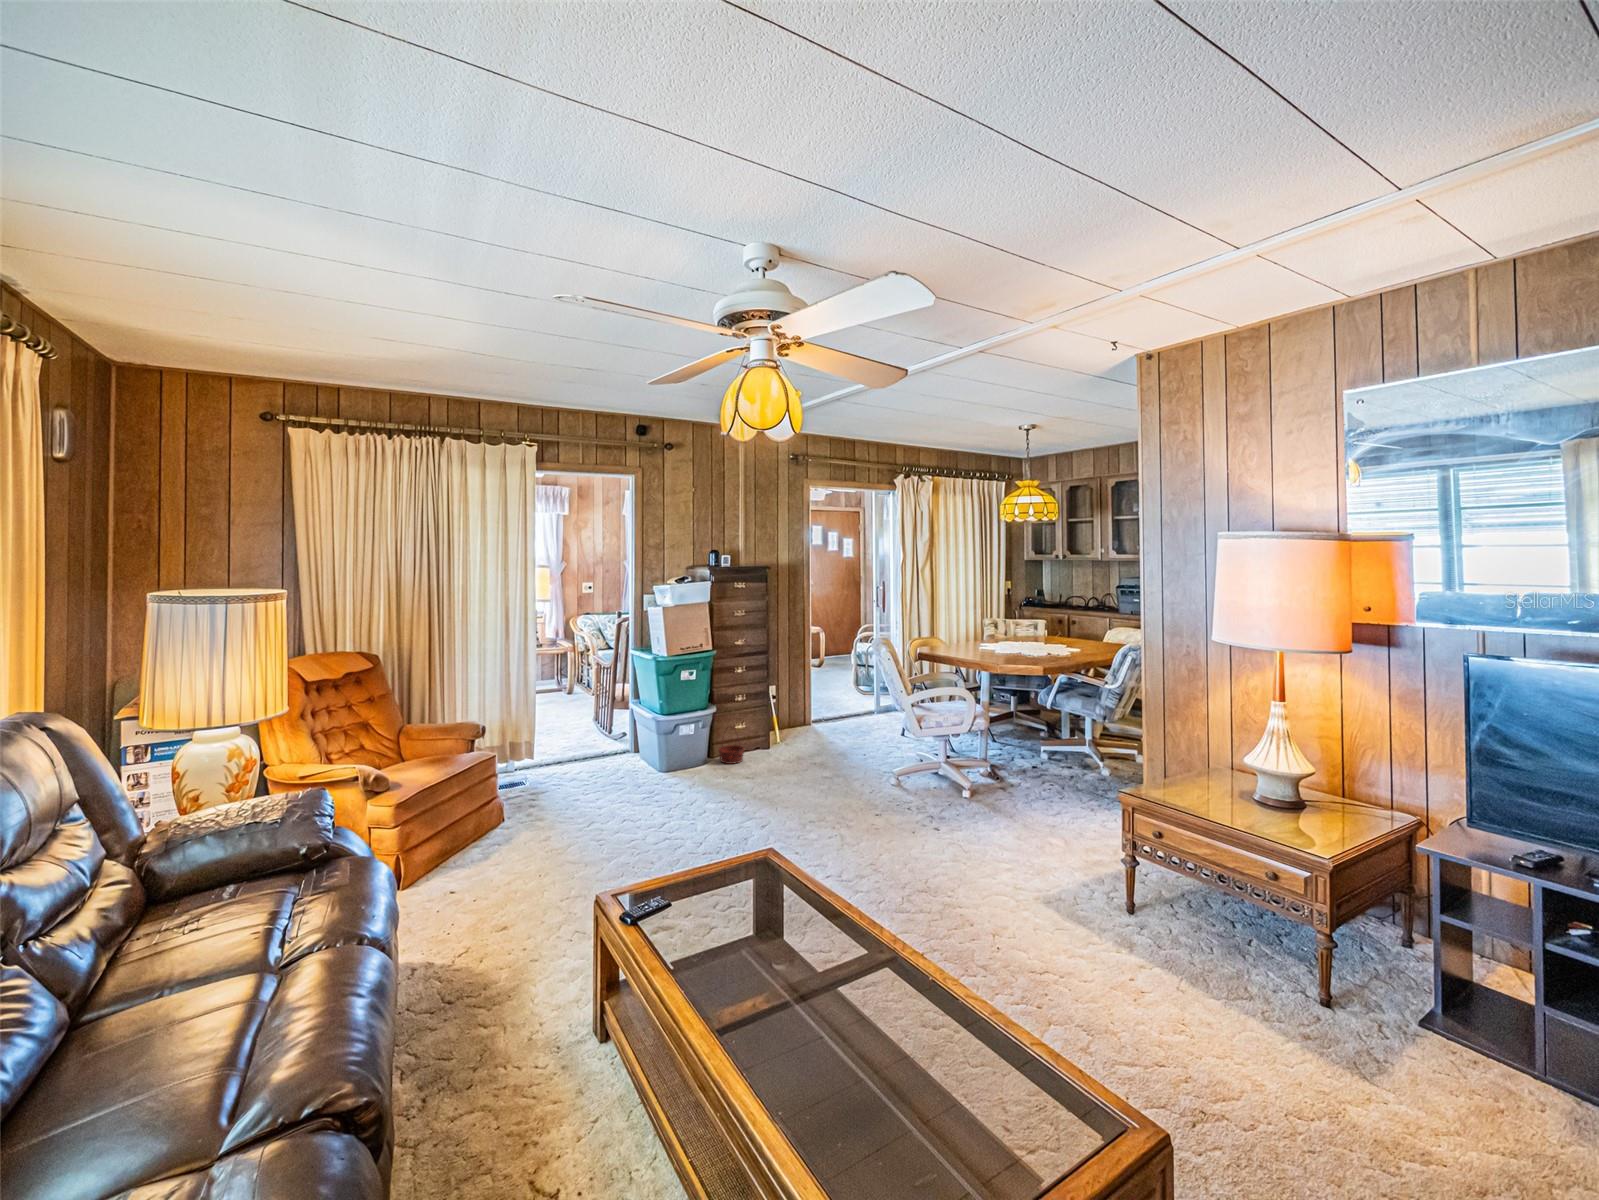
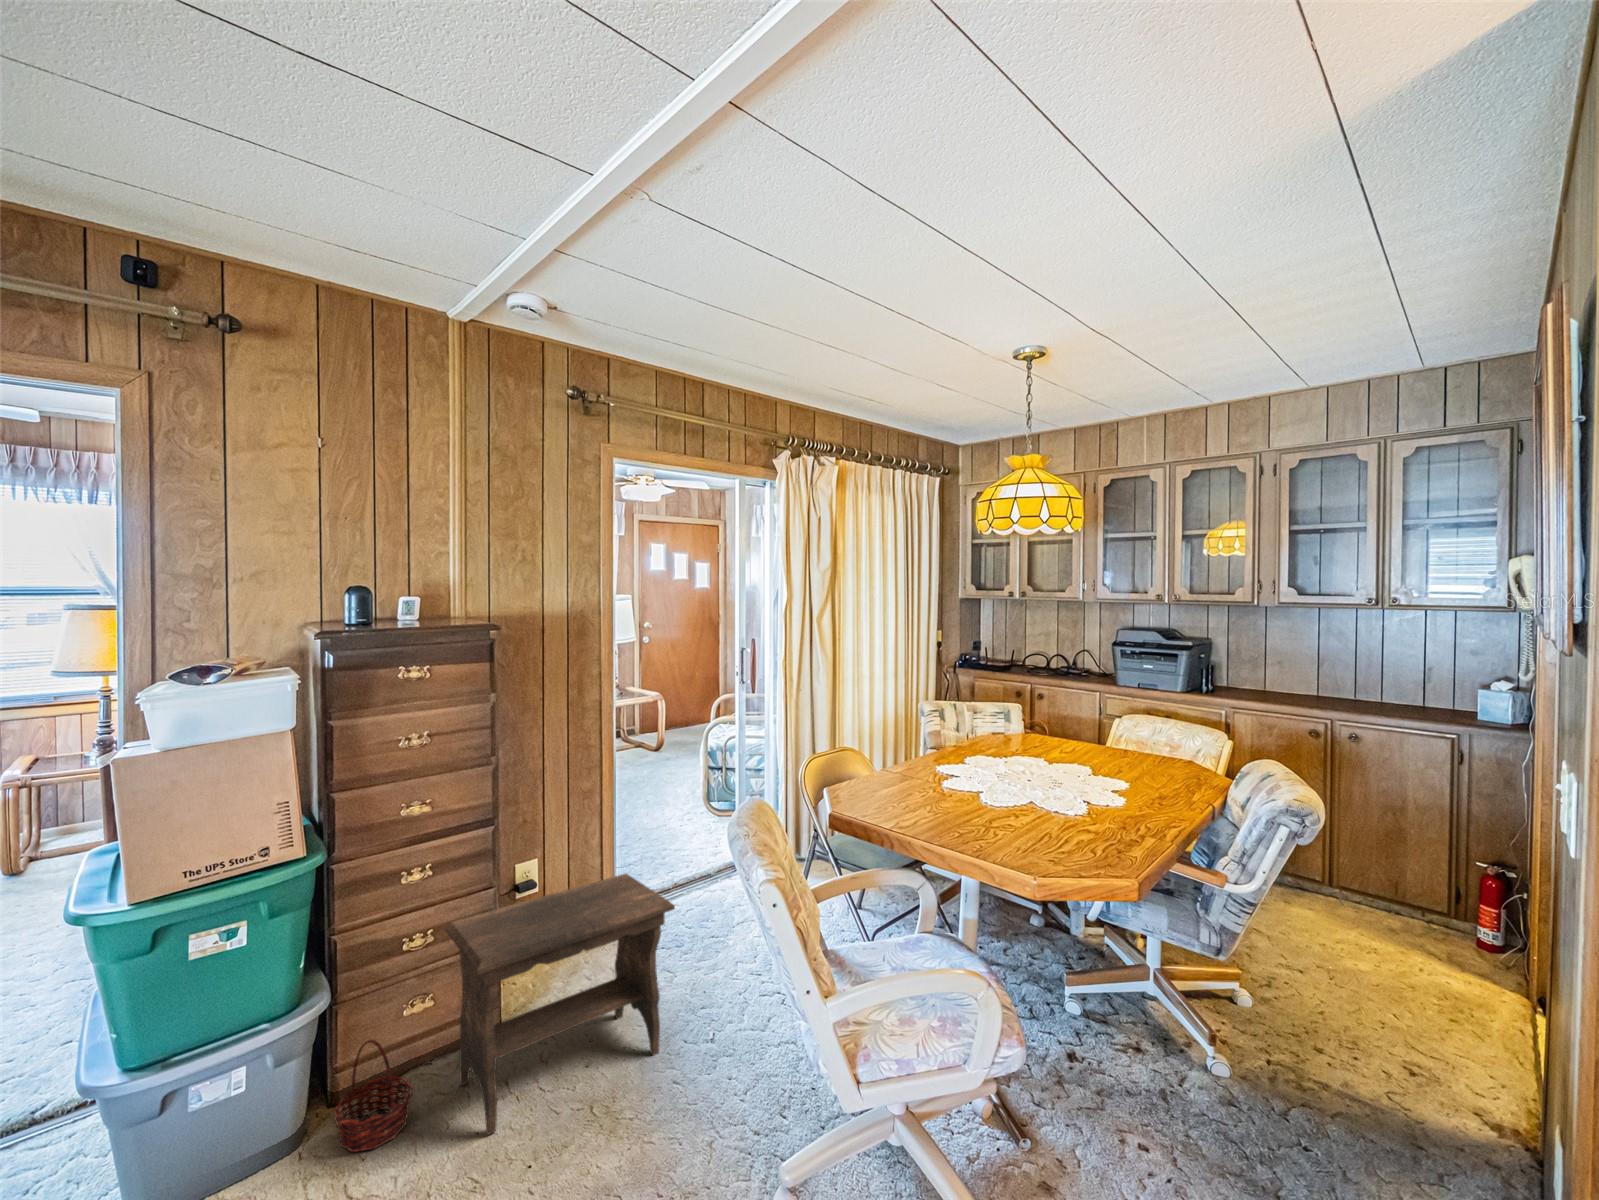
footstool: none [752,682,845,764] -> present [445,874,675,1134]

